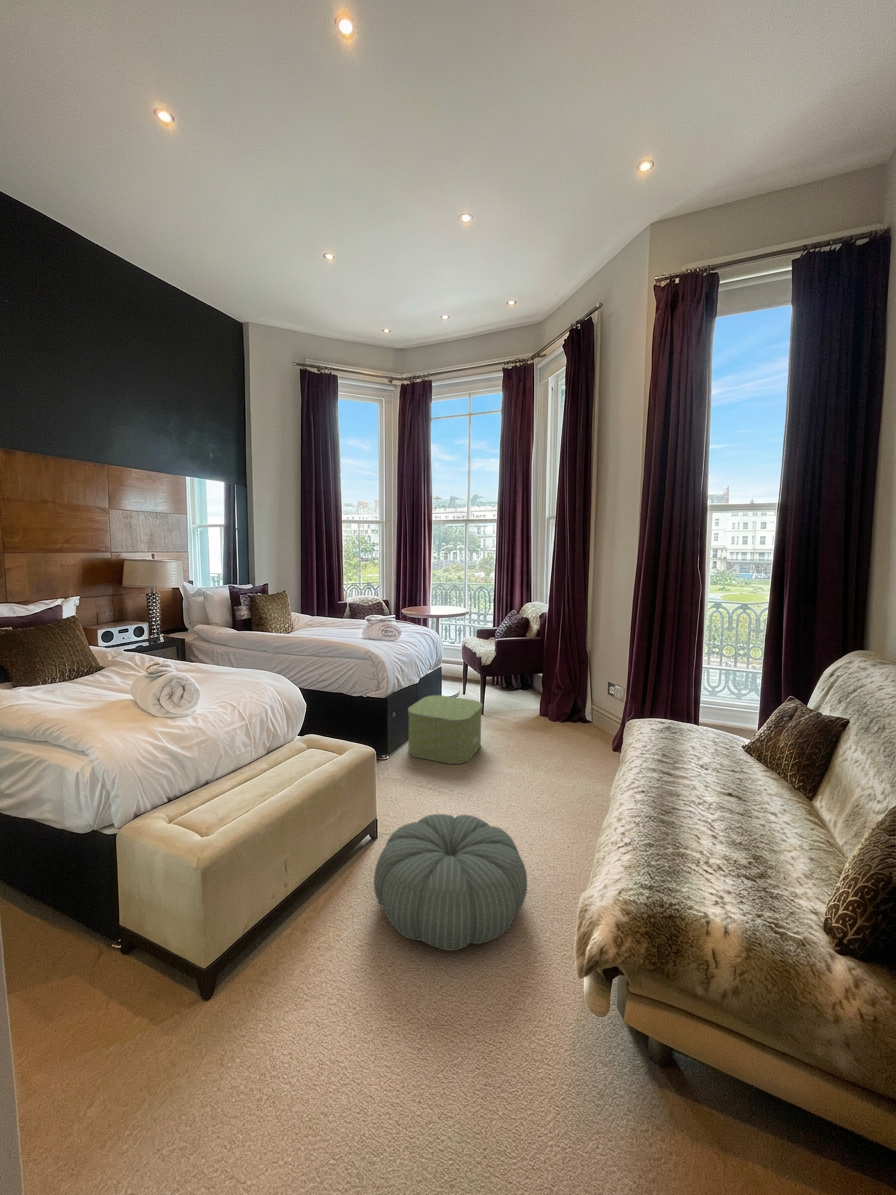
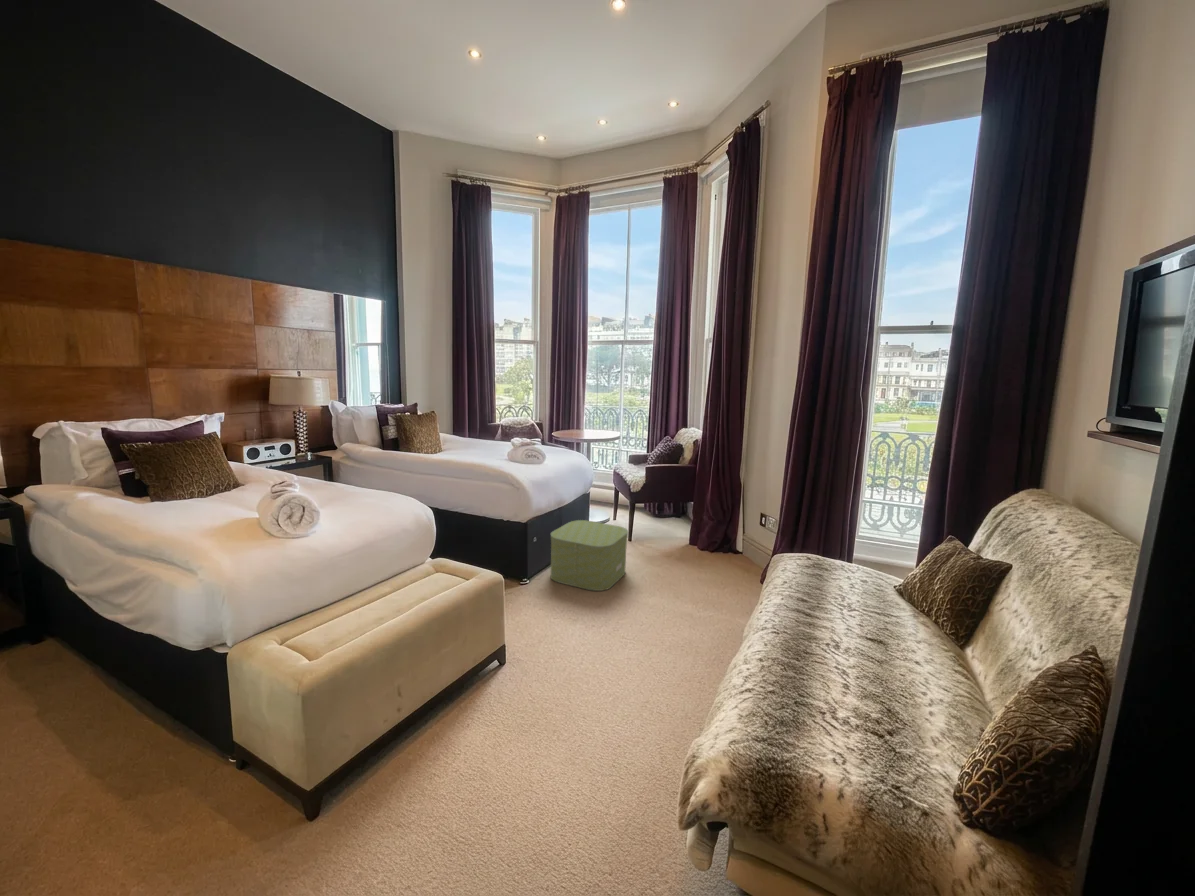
pouf: present [374,814,527,950] -> none [490,644,649,787]

